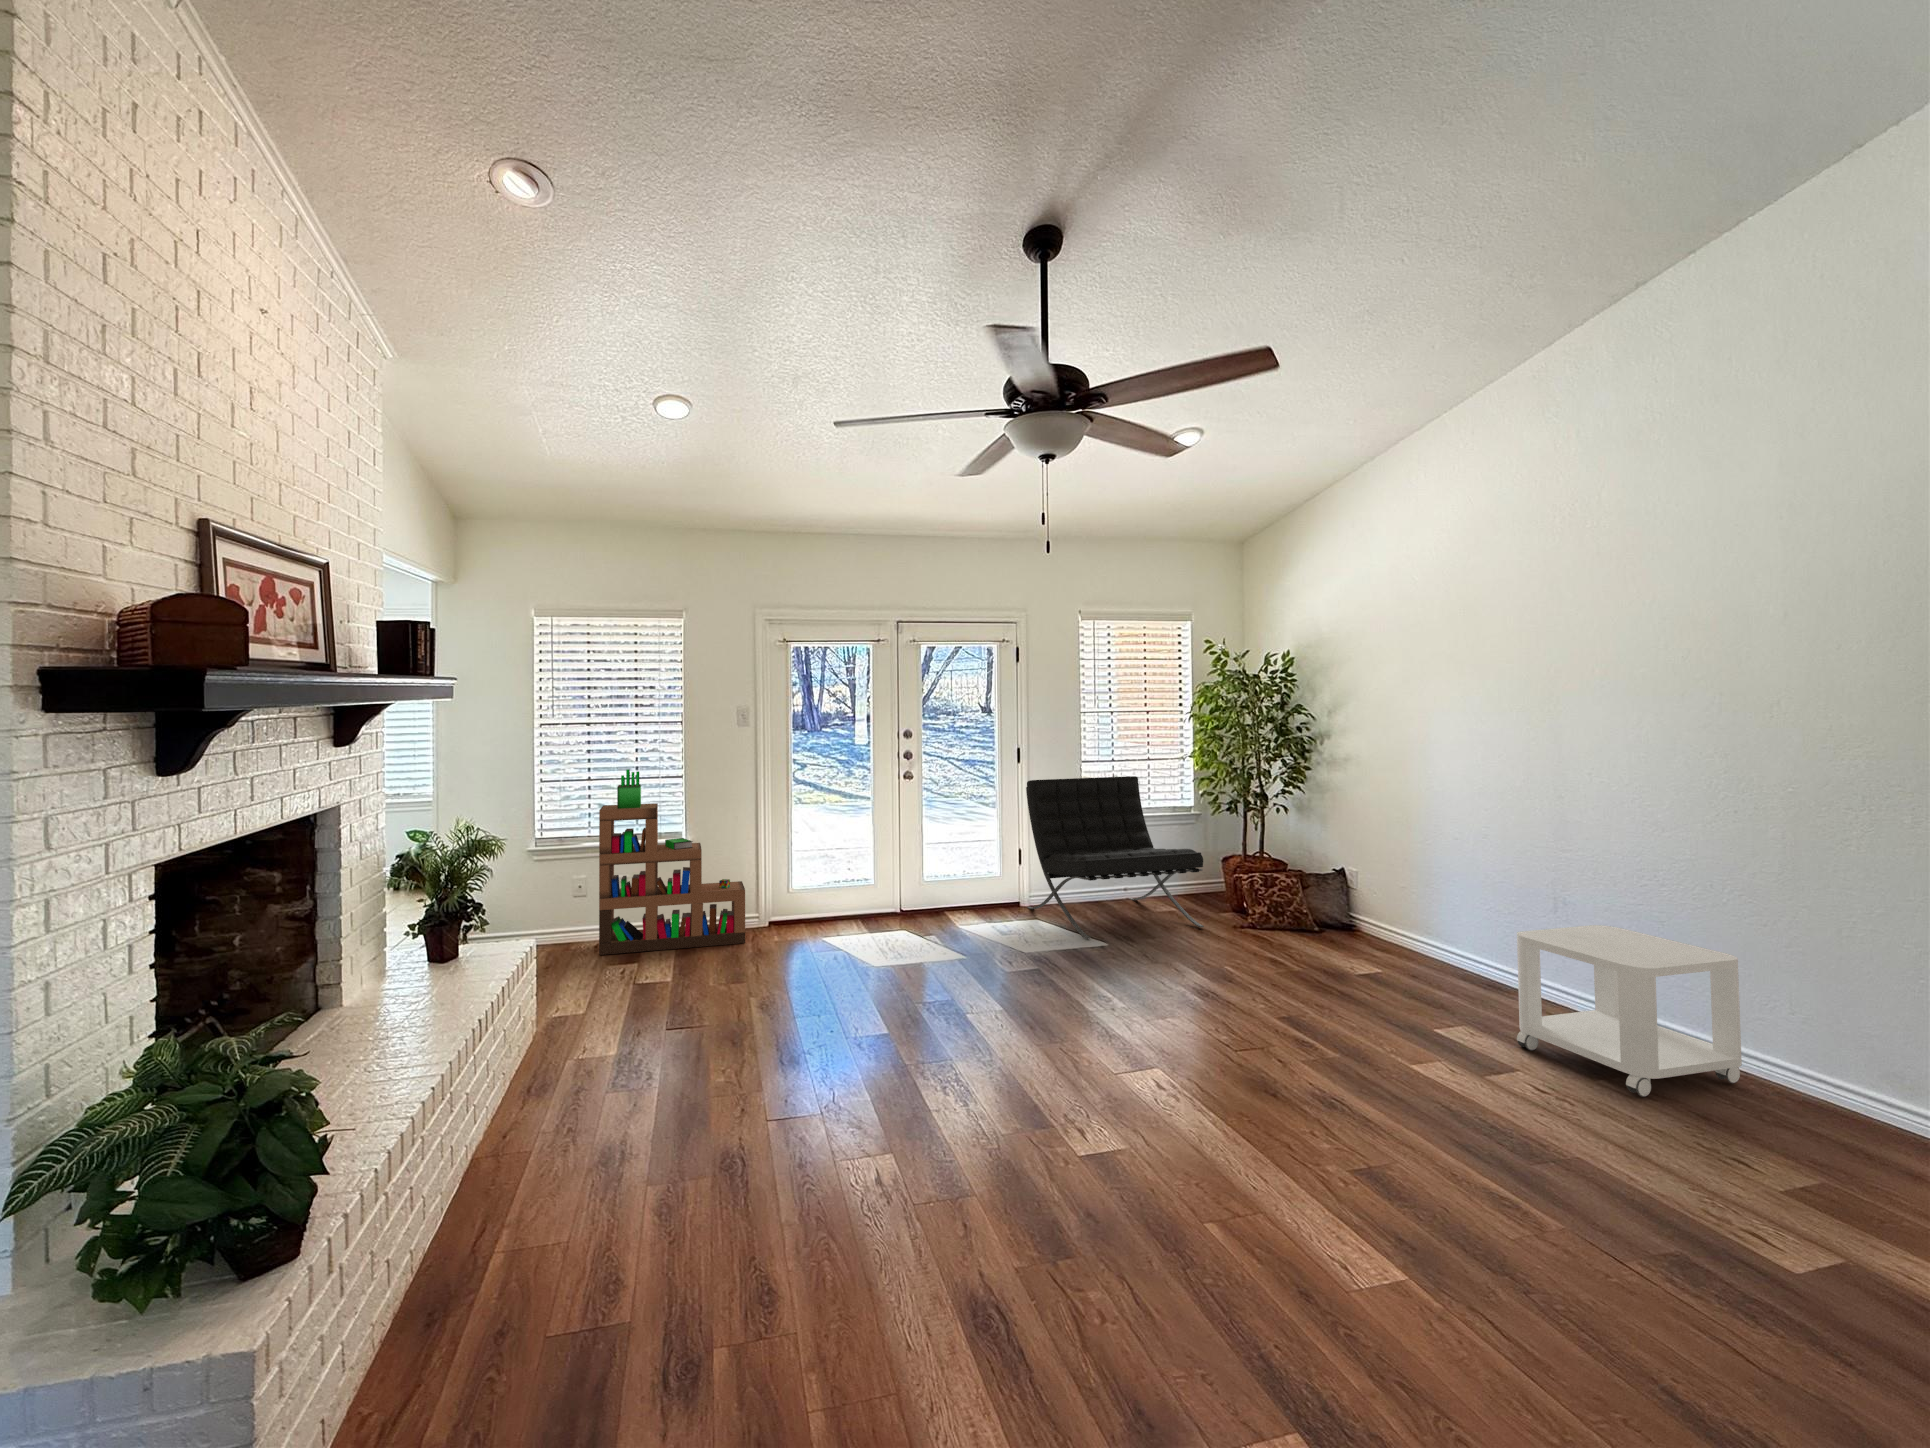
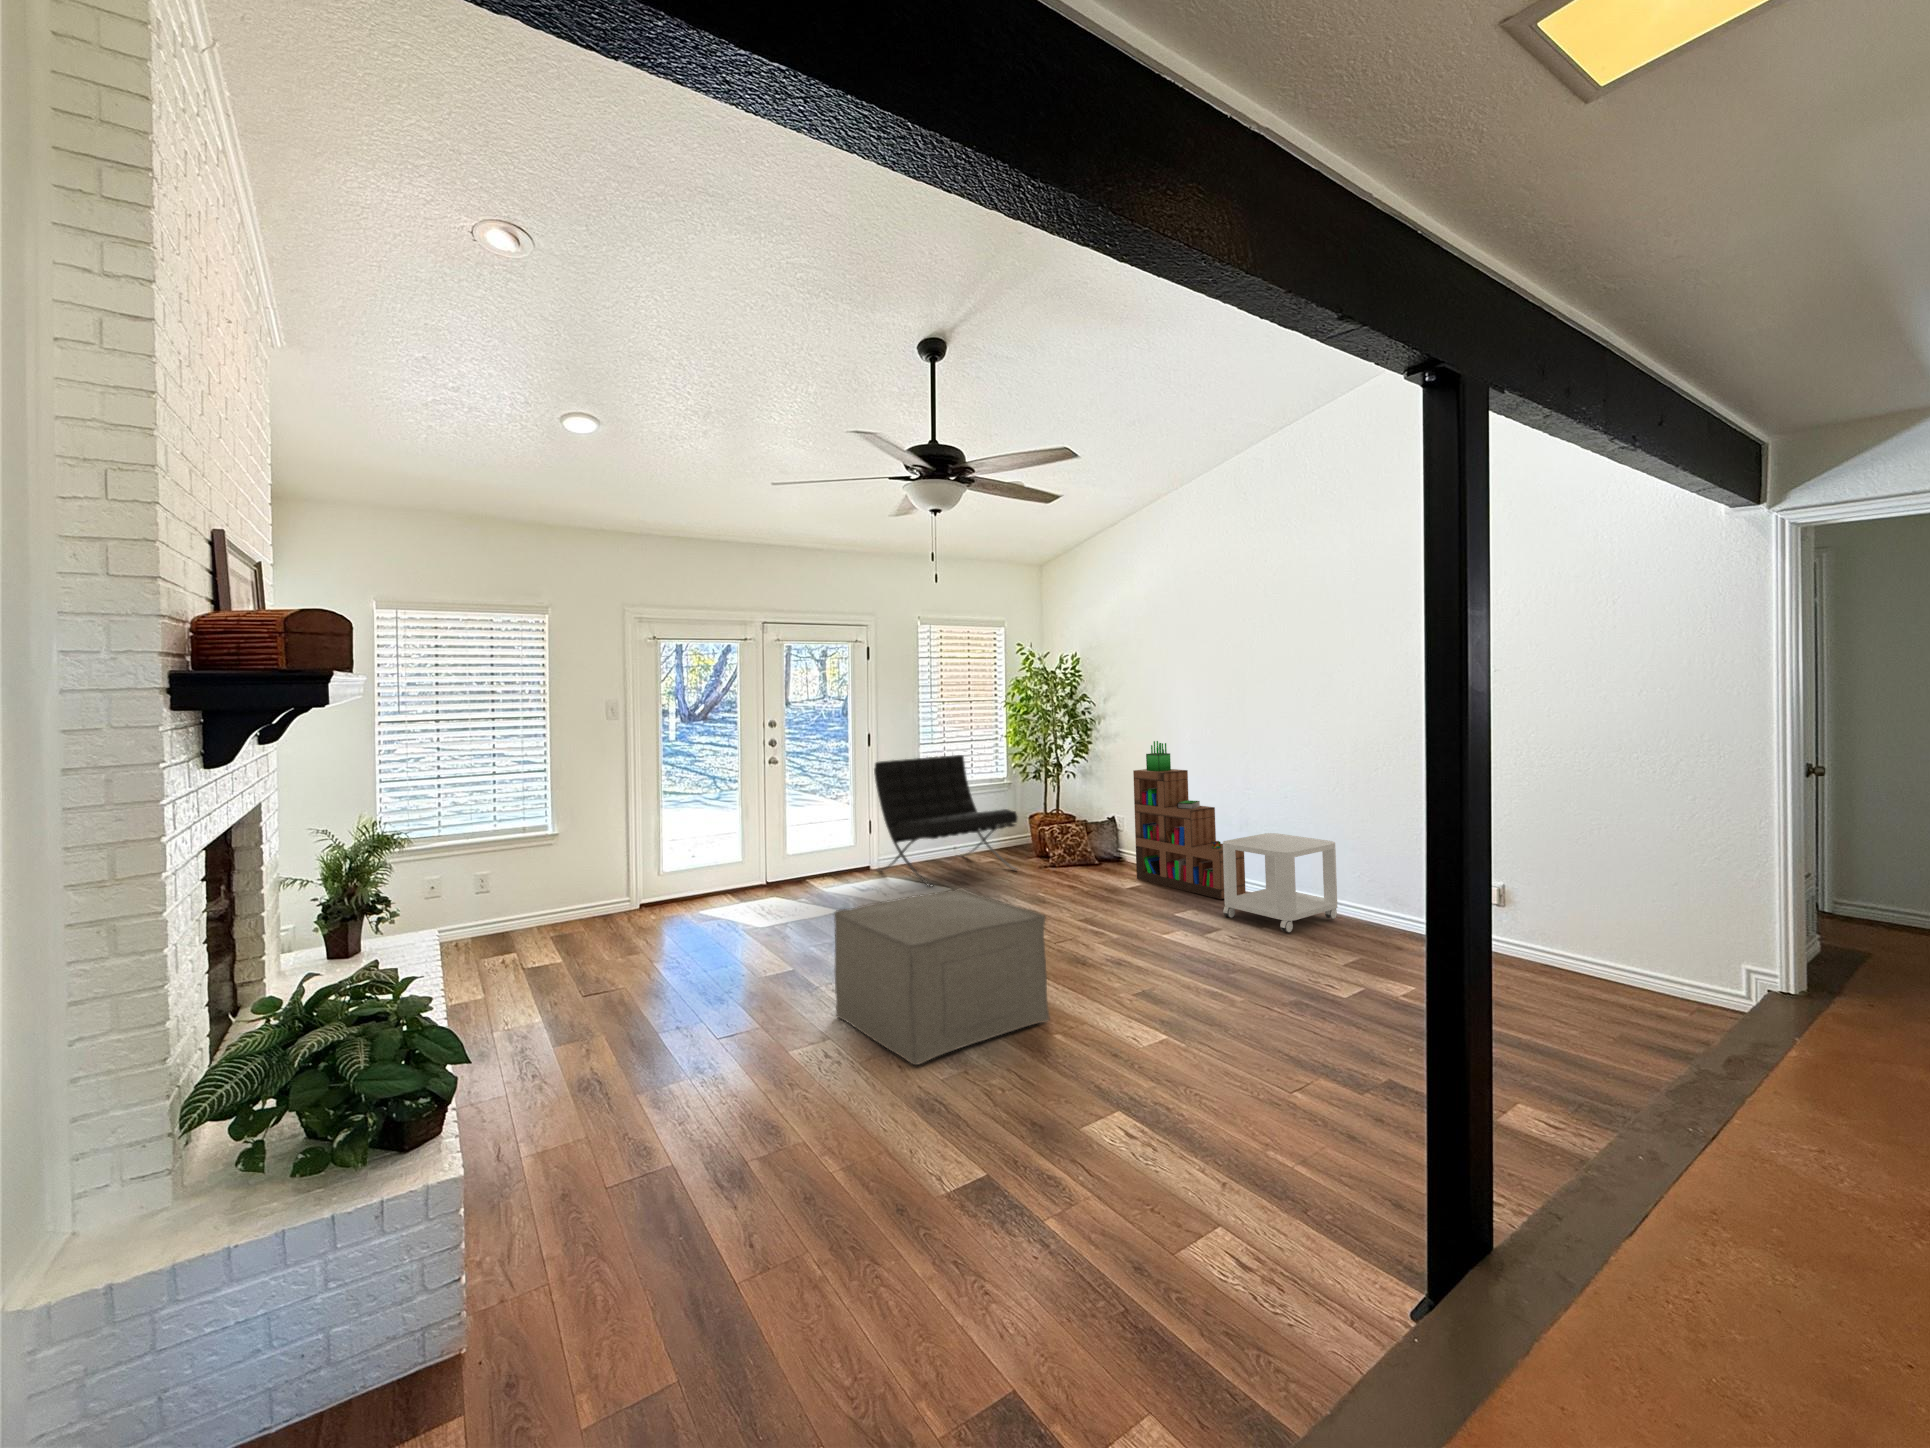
bookshelf: present [599,769,745,955] -> present [1133,741,1246,899]
ottoman: none [920,966,1211,1230] -> present [834,888,1050,1065]

